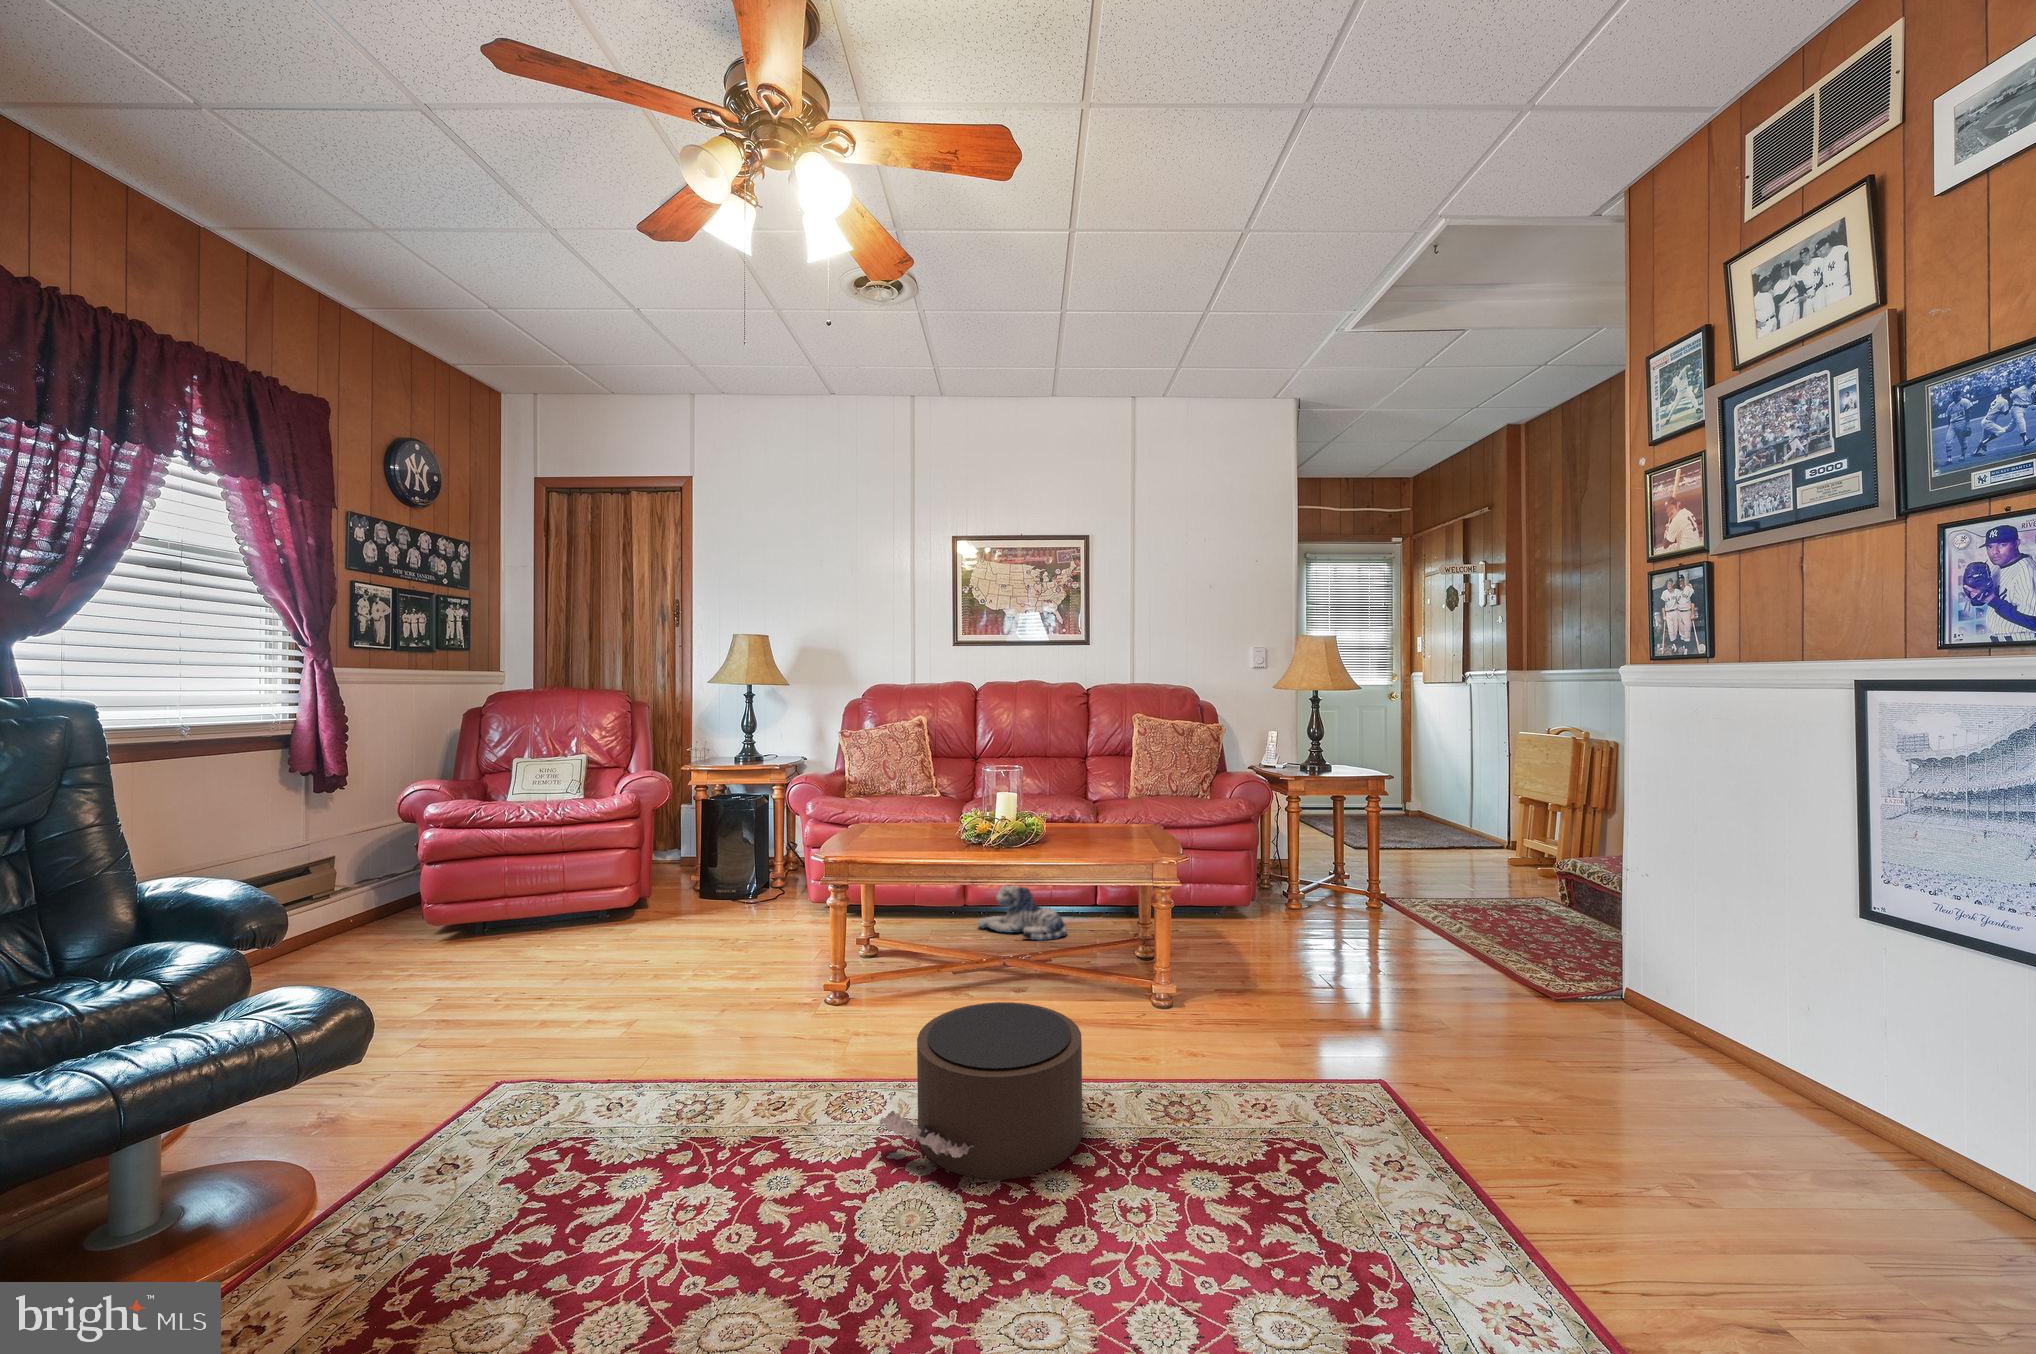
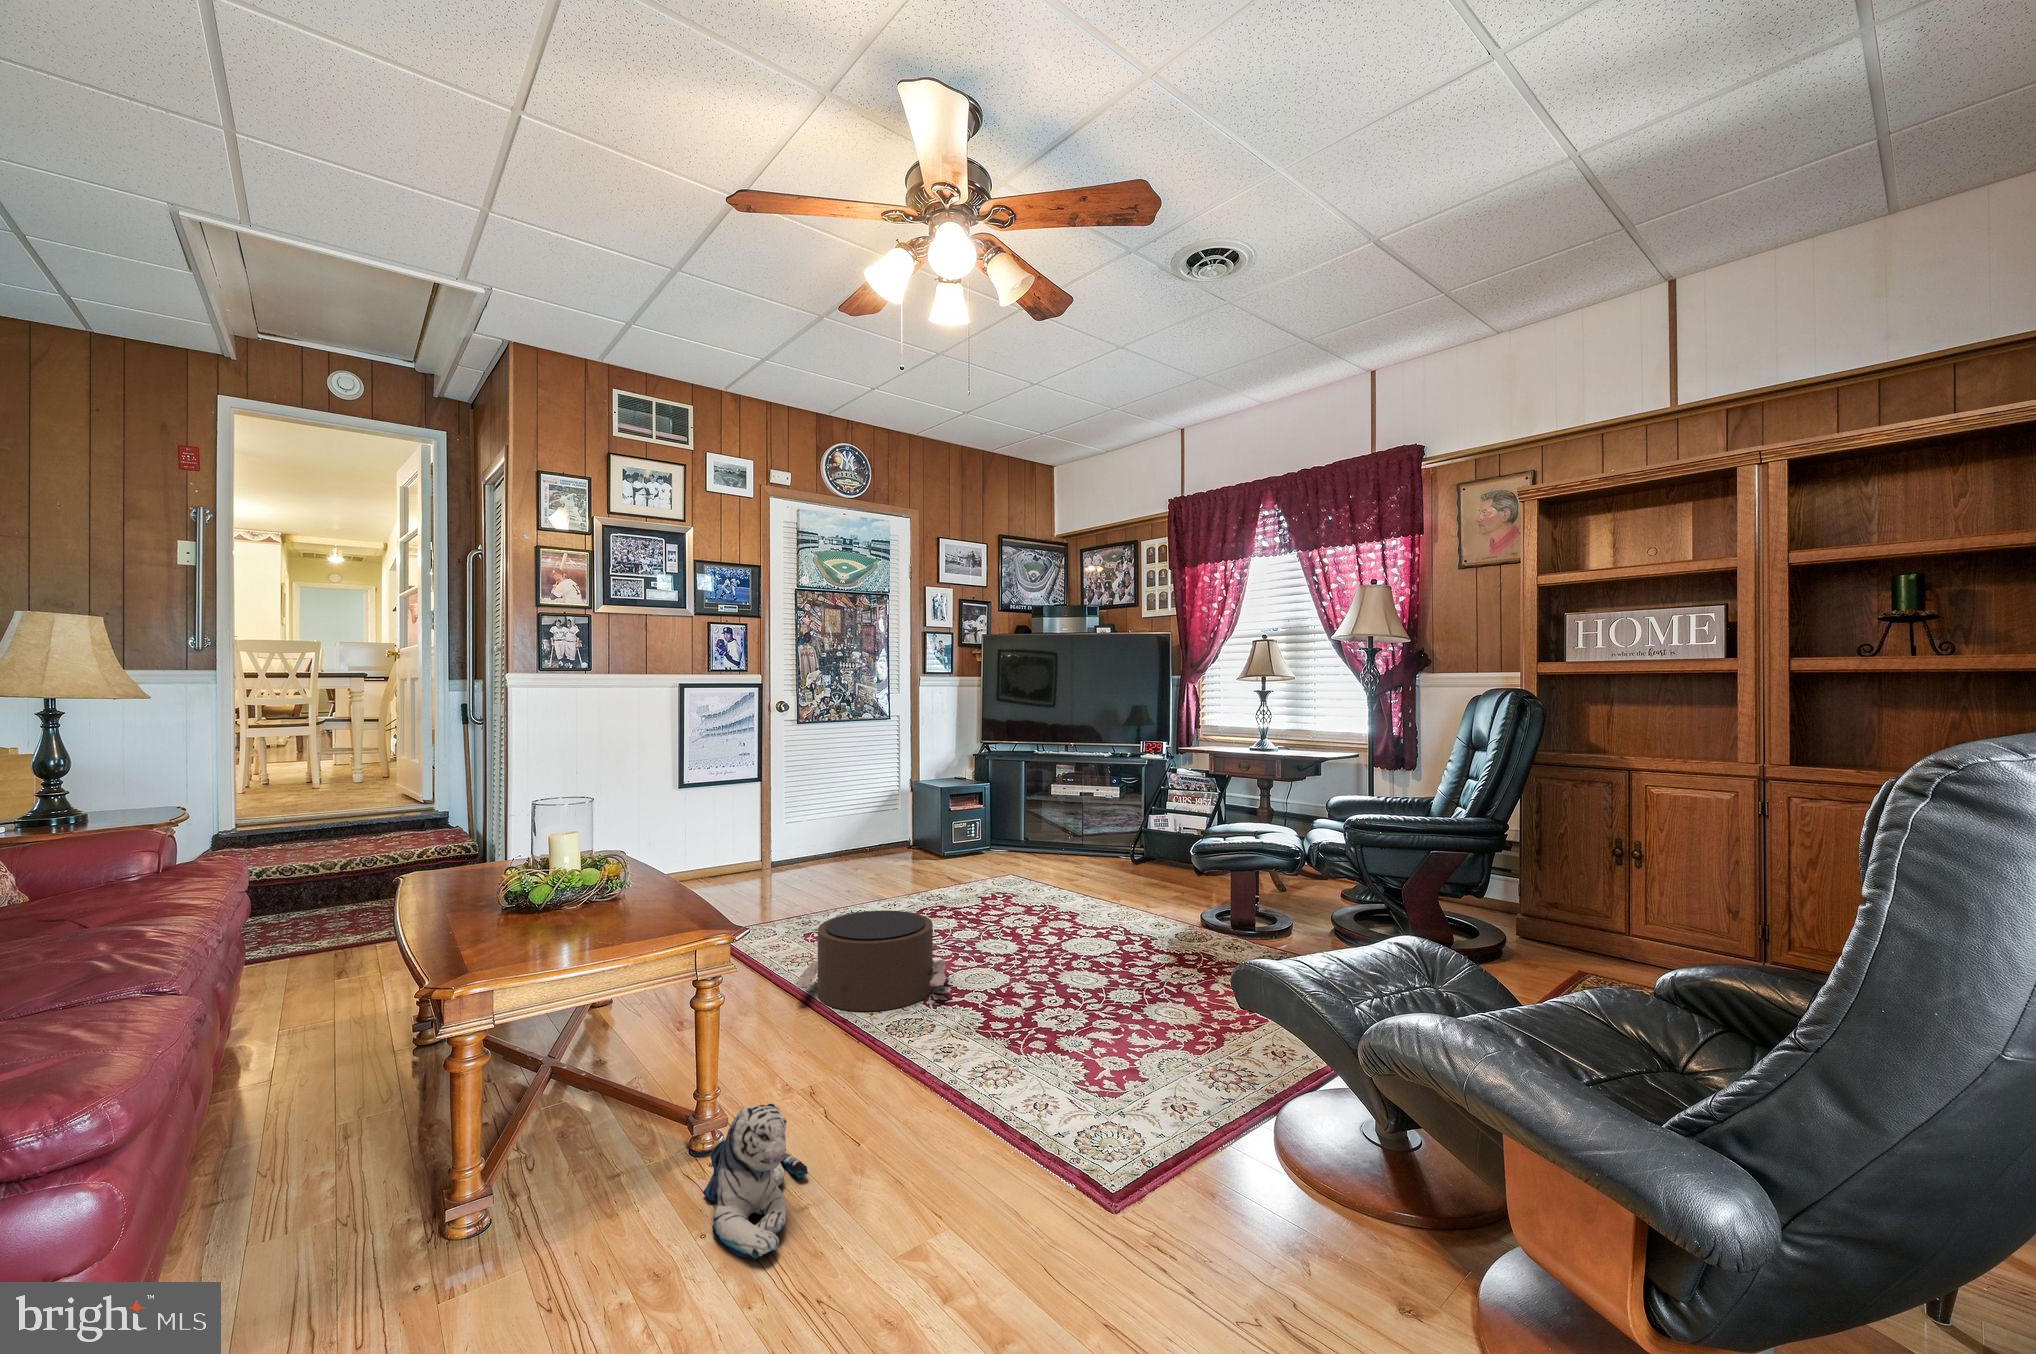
plush toy: present [977,886,1067,941] -> present [703,1104,808,1260]

